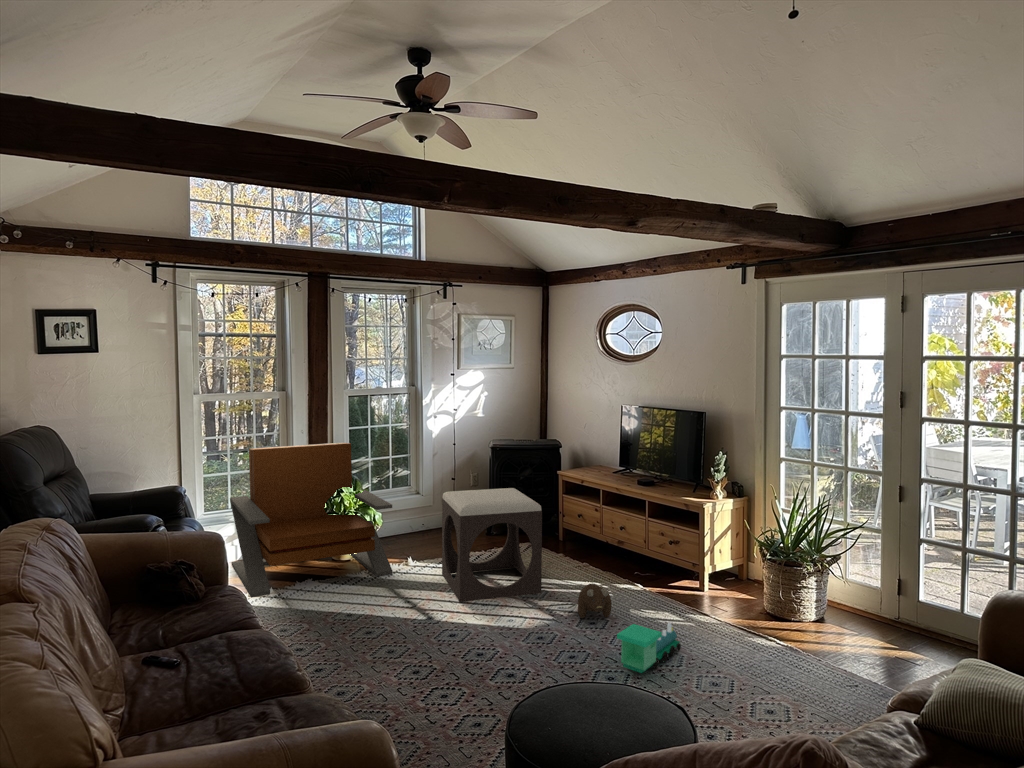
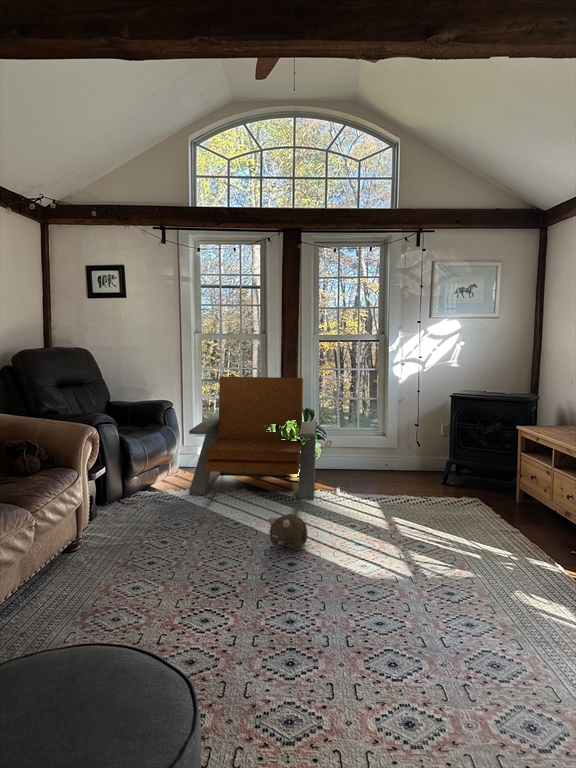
footstool: present [442,488,542,602] -> none [338,427,437,548]
plush toy: present [578,584,612,618] -> present [268,514,307,551]
toy train: present [617,622,681,673] -> none [414,605,537,674]

